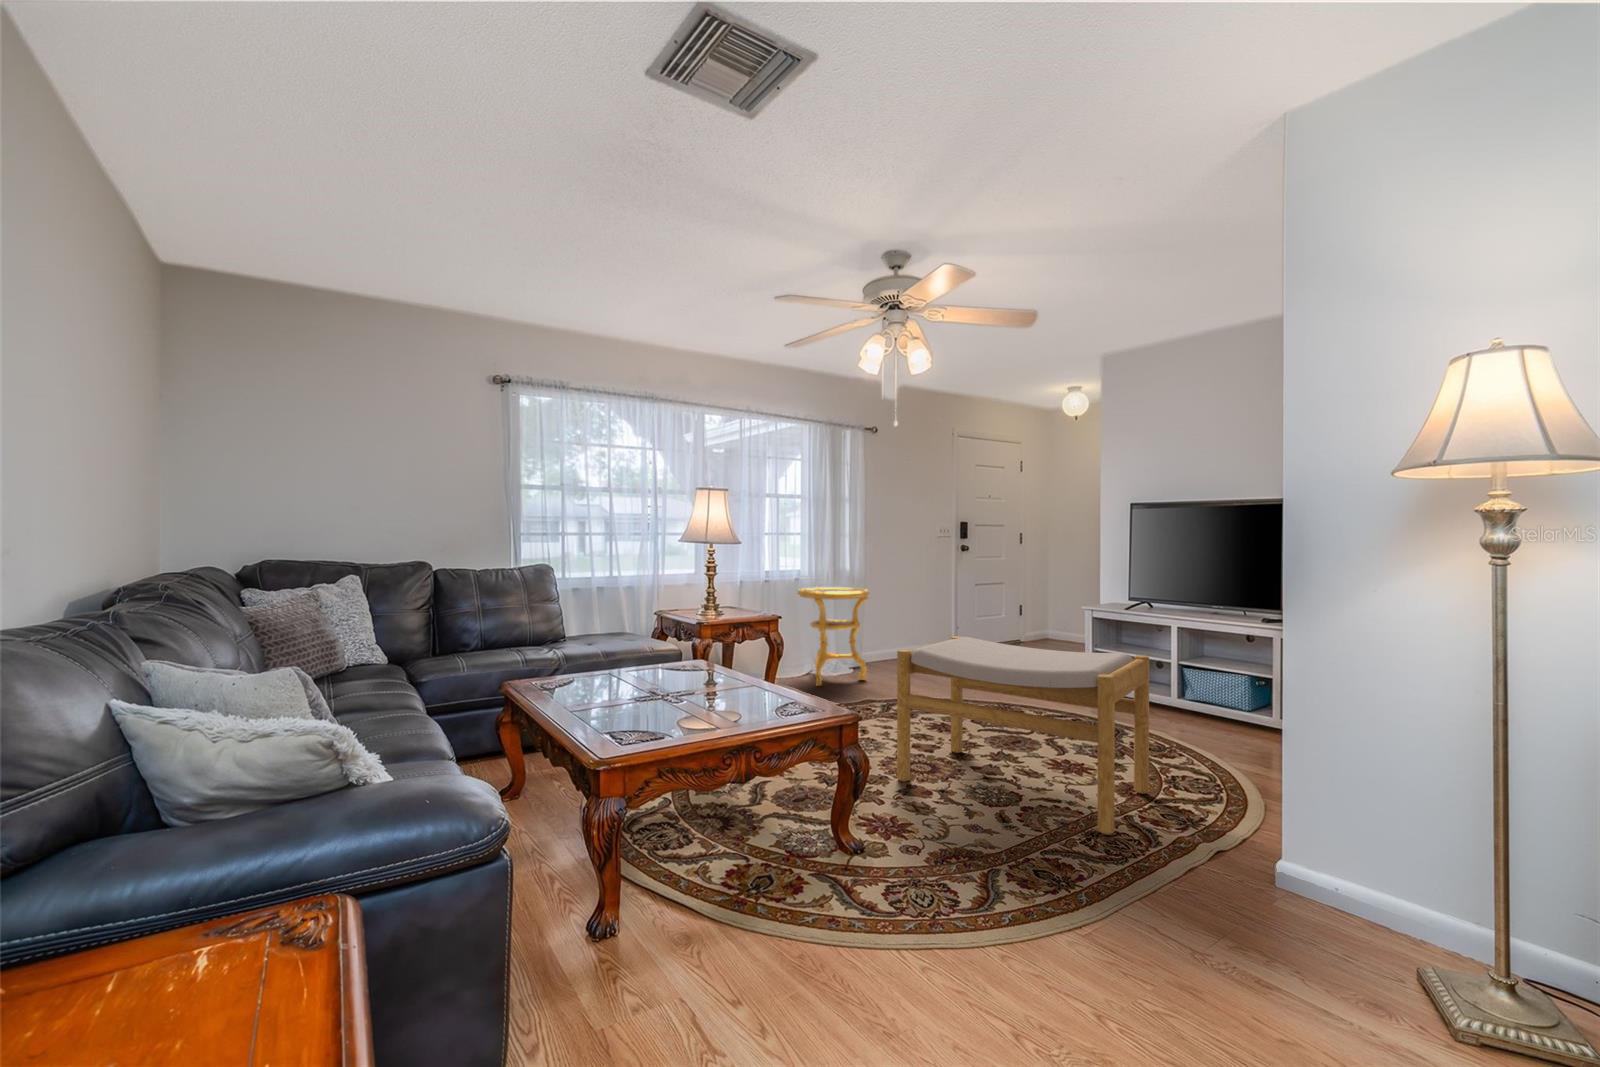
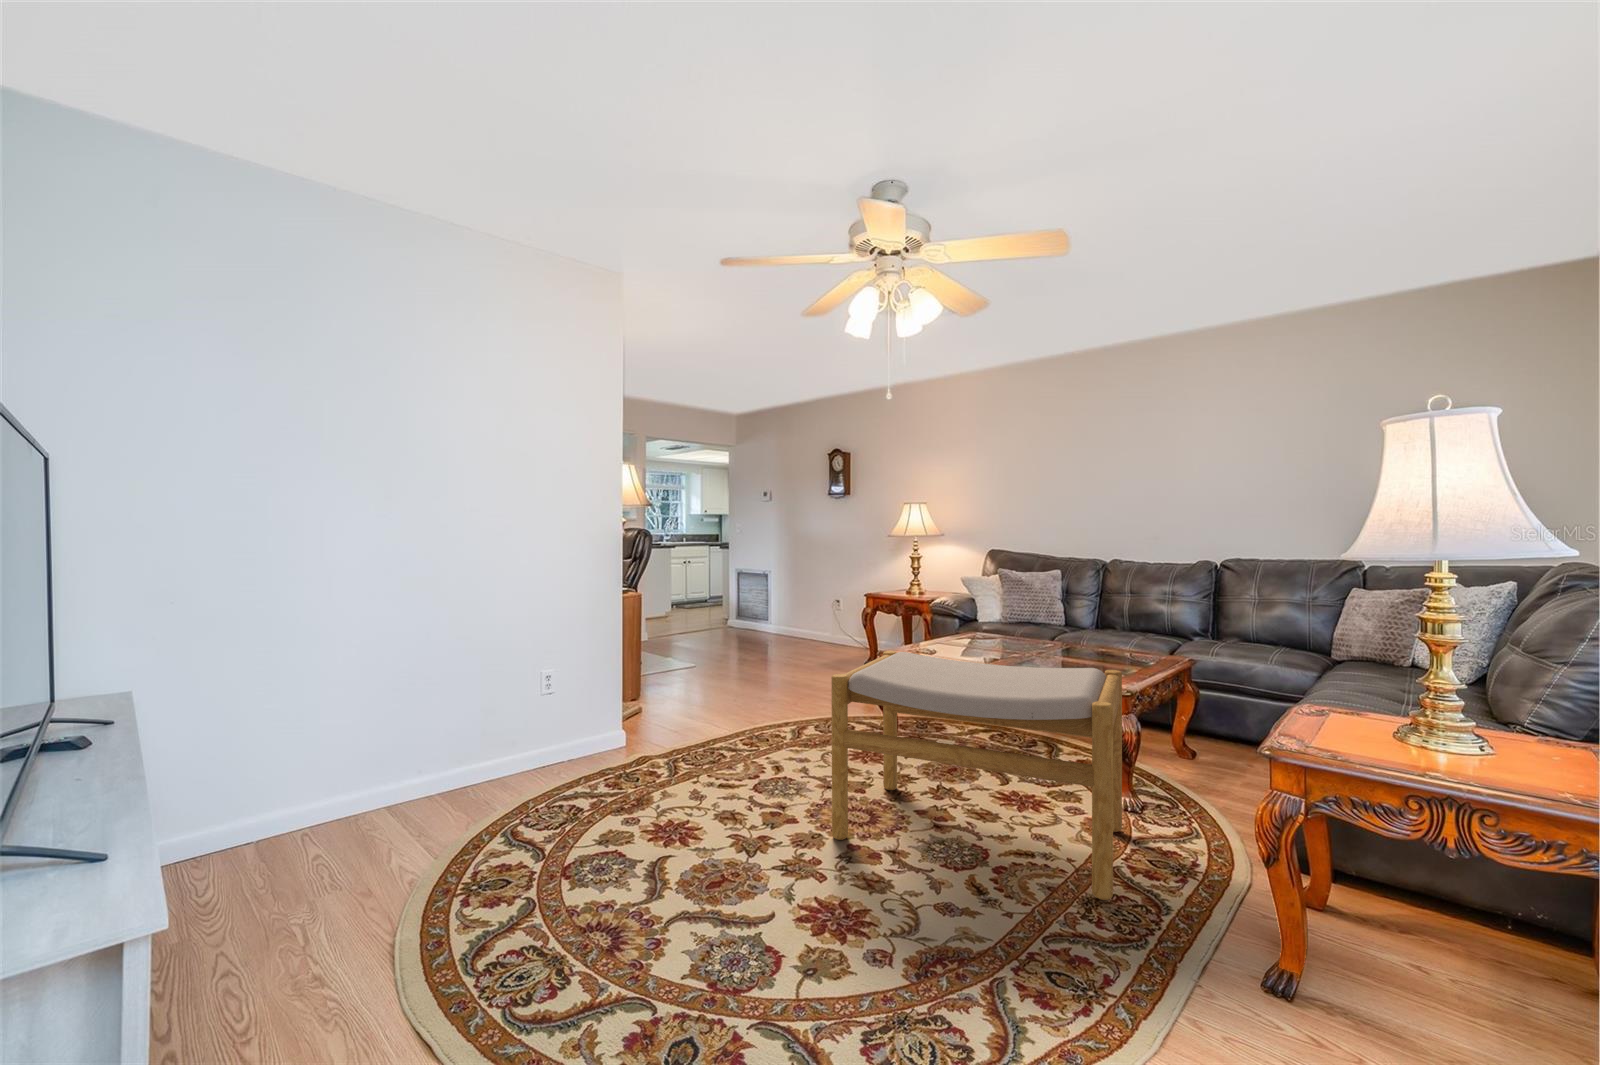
side table: present [798,587,869,686] -> none [683,591,767,708]

